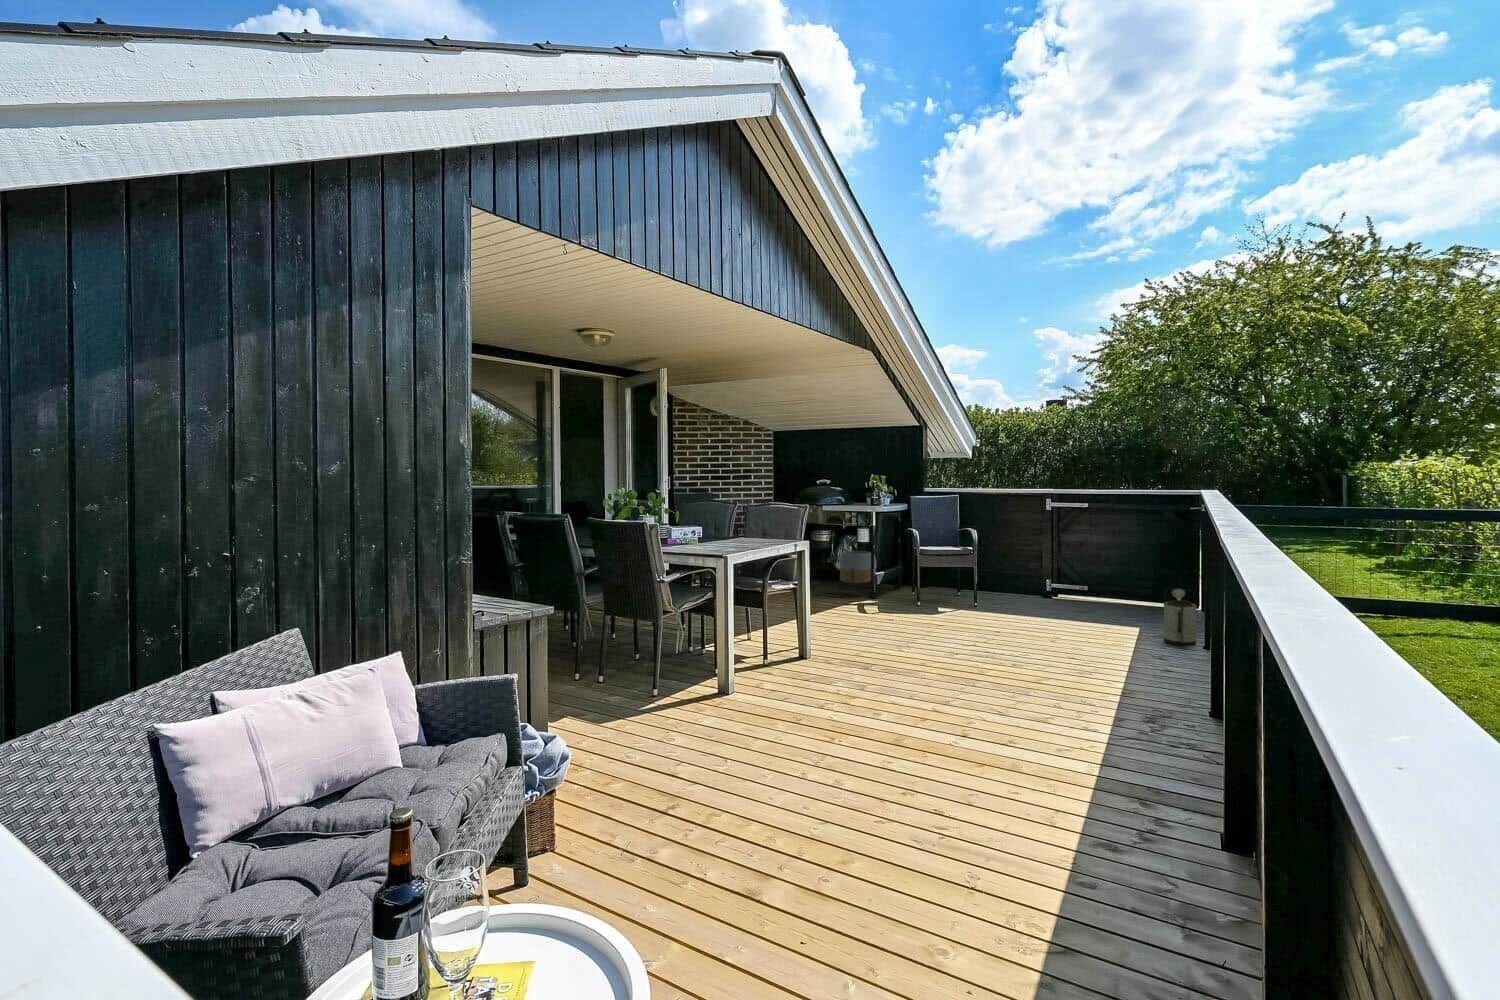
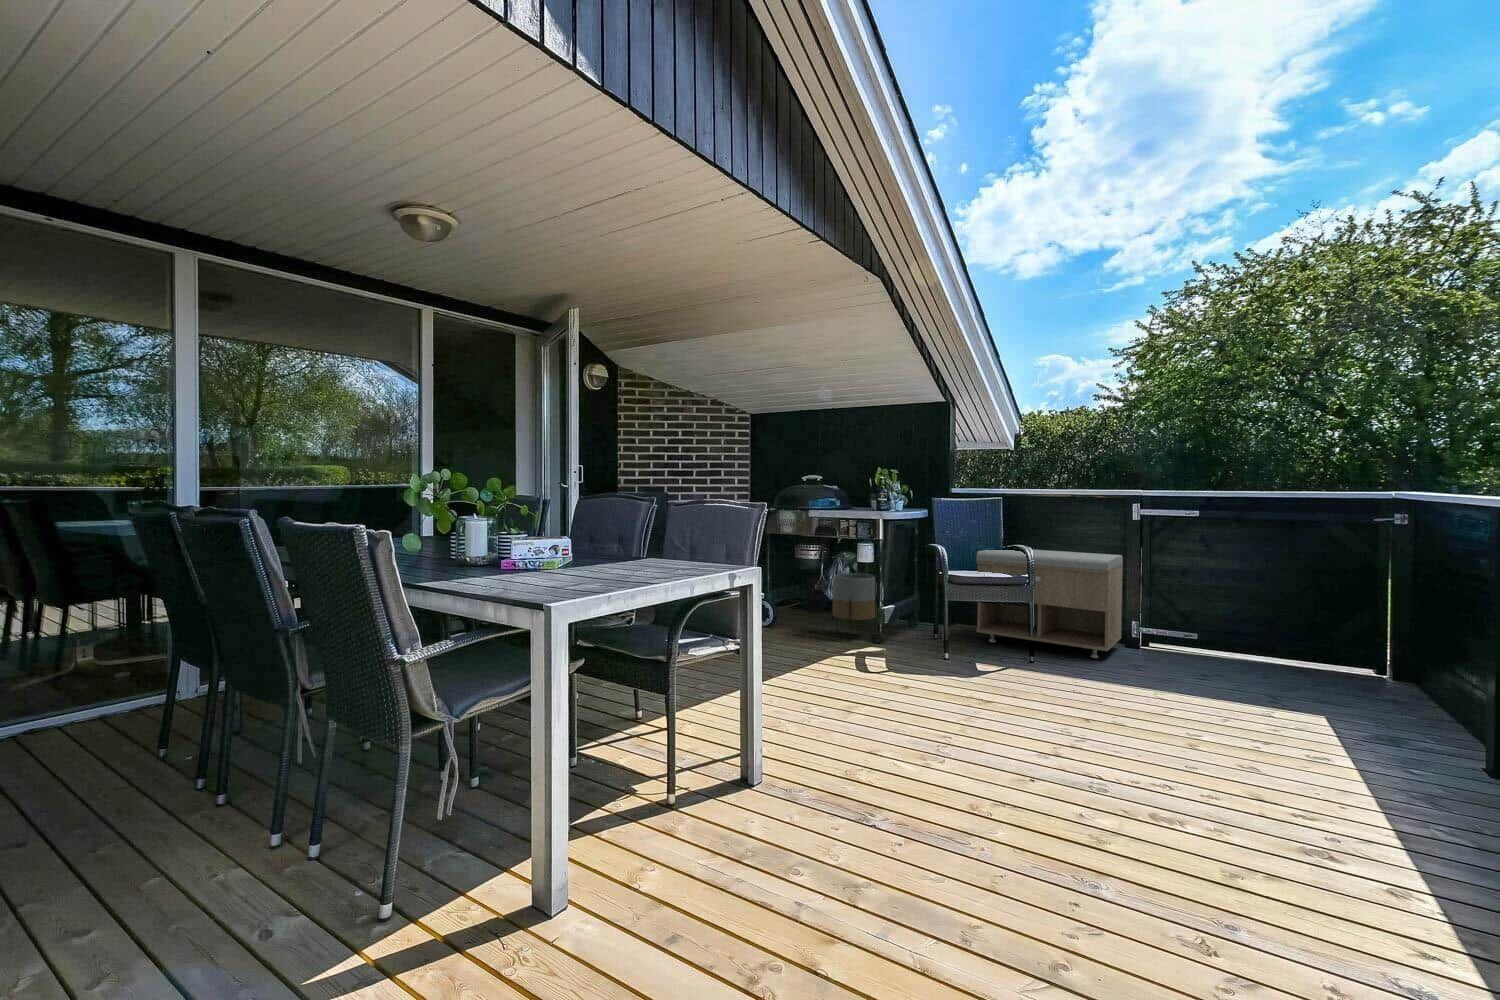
storage bench: none [941,531,1041,605] -> present [976,549,1123,658]
watering can: present [1164,588,1197,646] -> none [1392,655,1469,767]

